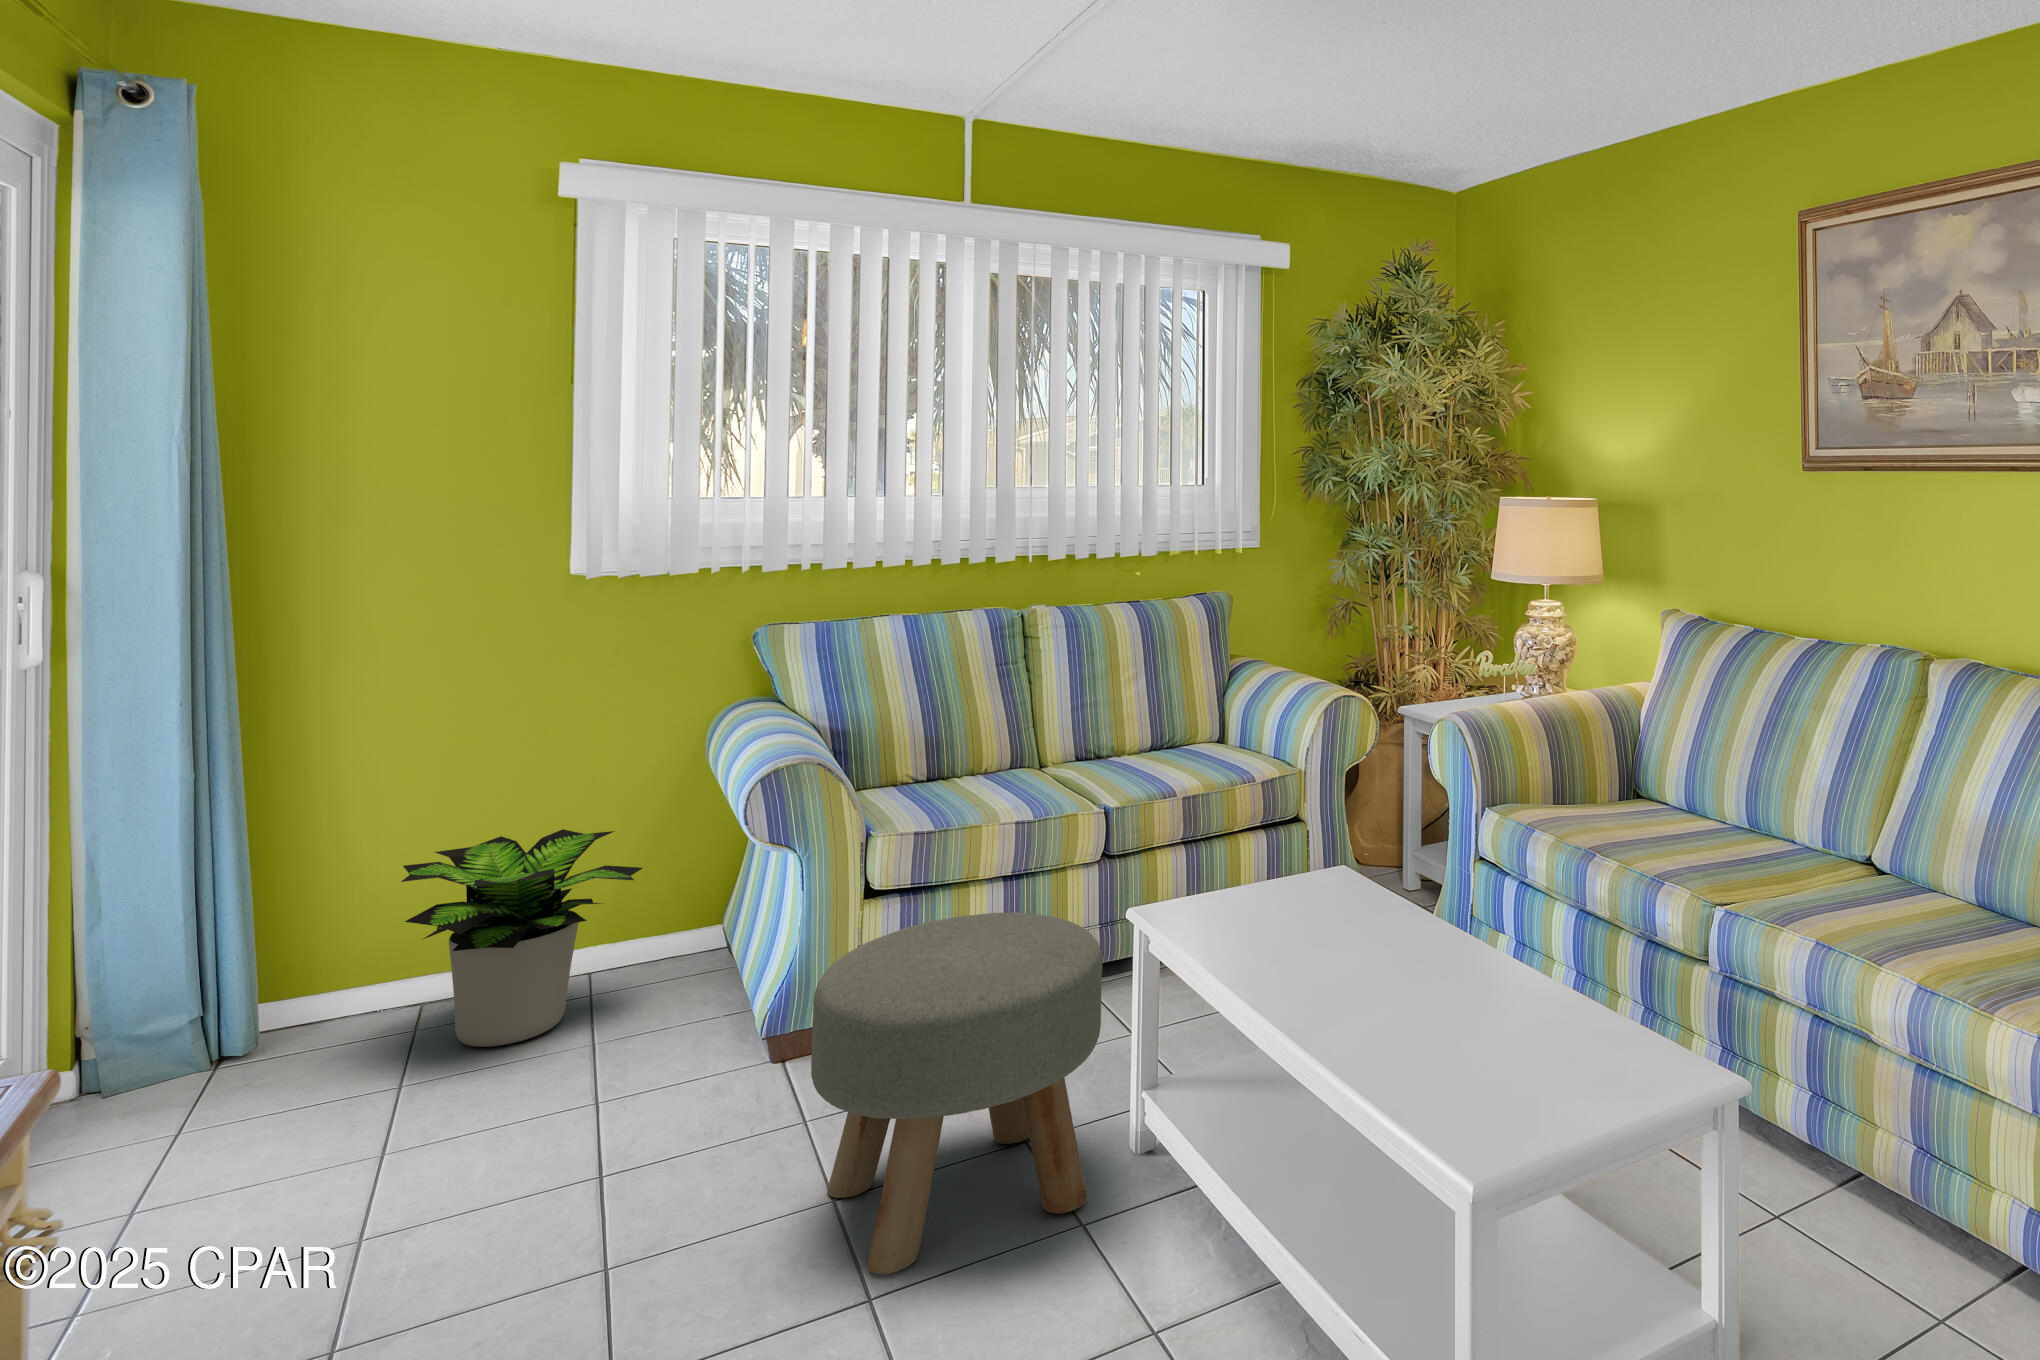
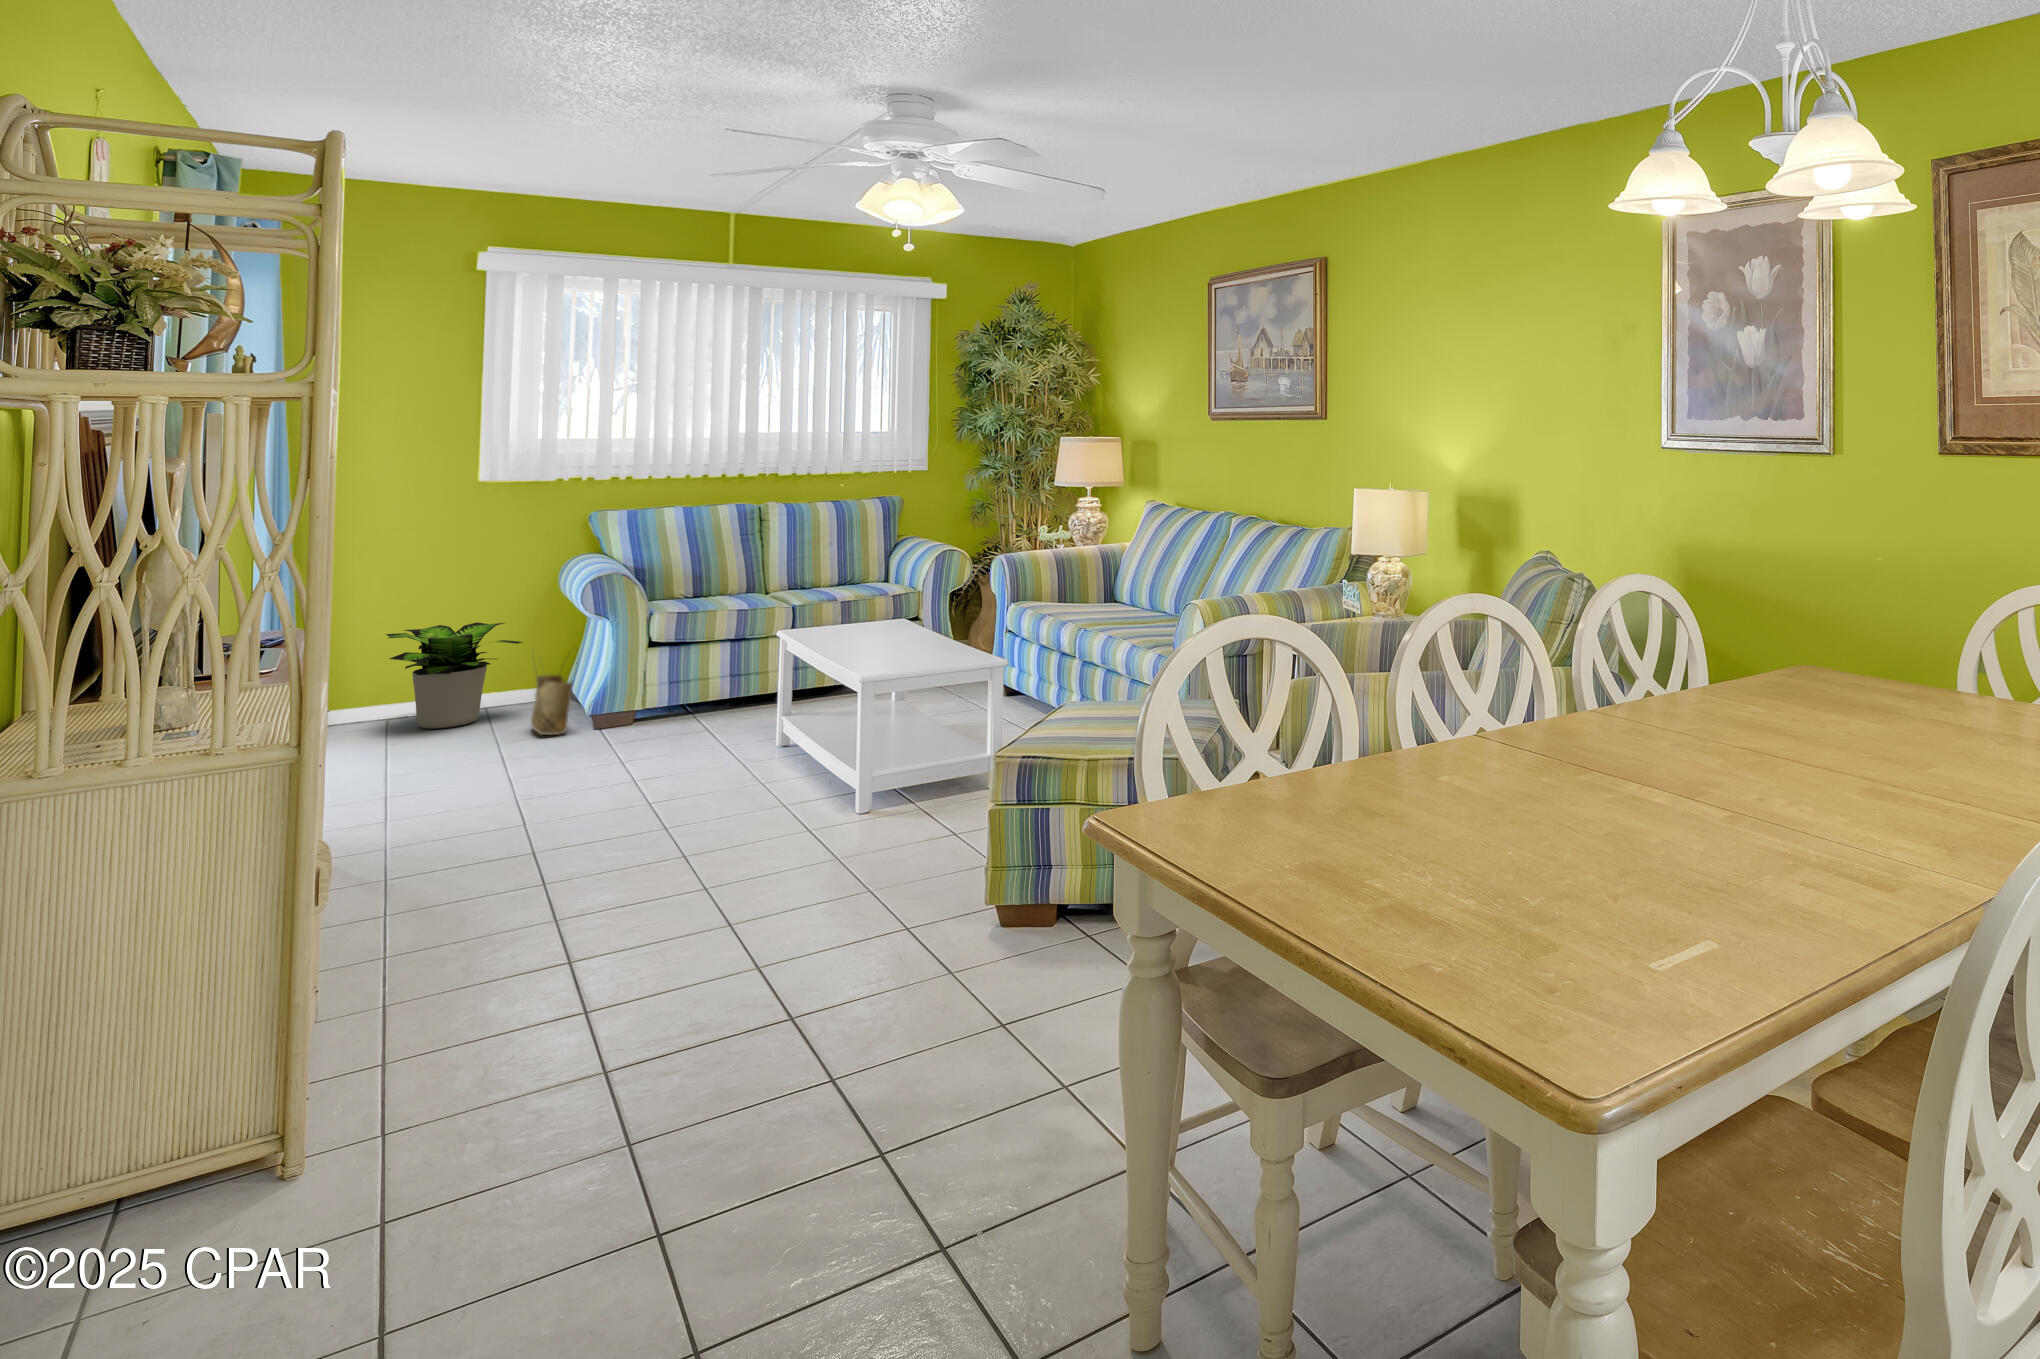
woven basket: none [656,898,742,1081] -> present [531,656,577,735]
ottoman: present [811,913,1102,1274] -> none [605,638,758,779]

